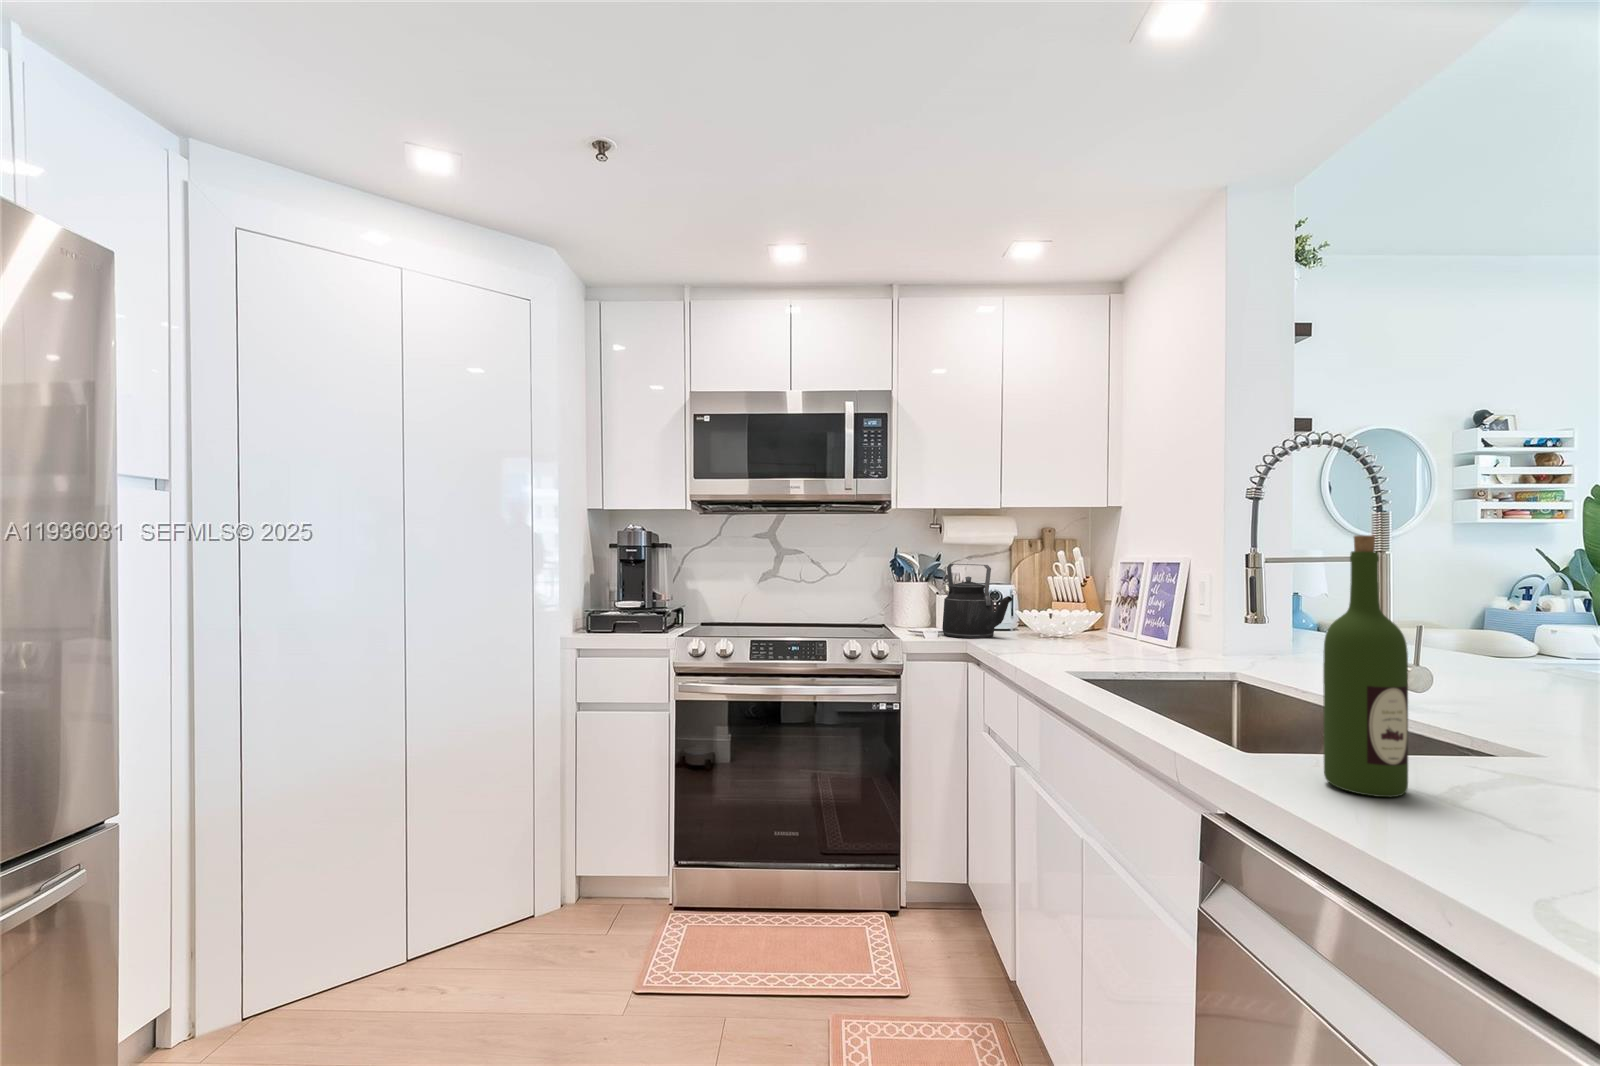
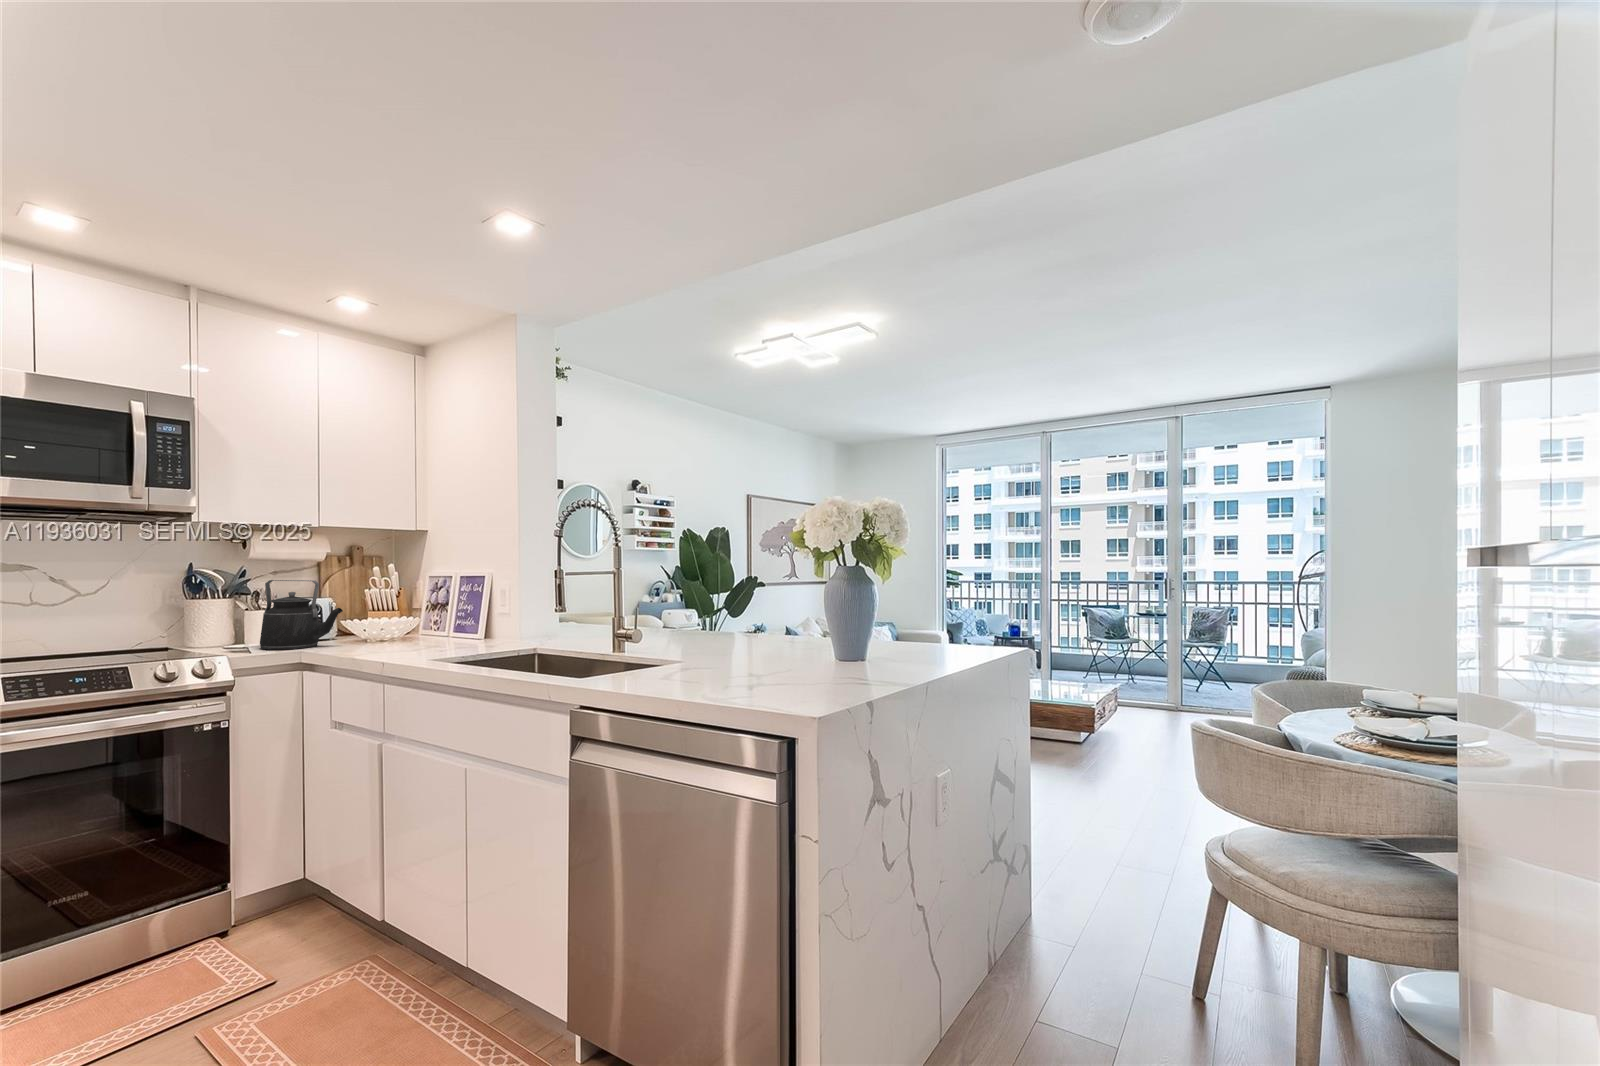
wine bottle: present [1323,535,1408,797] -> none [617,565,651,684]

